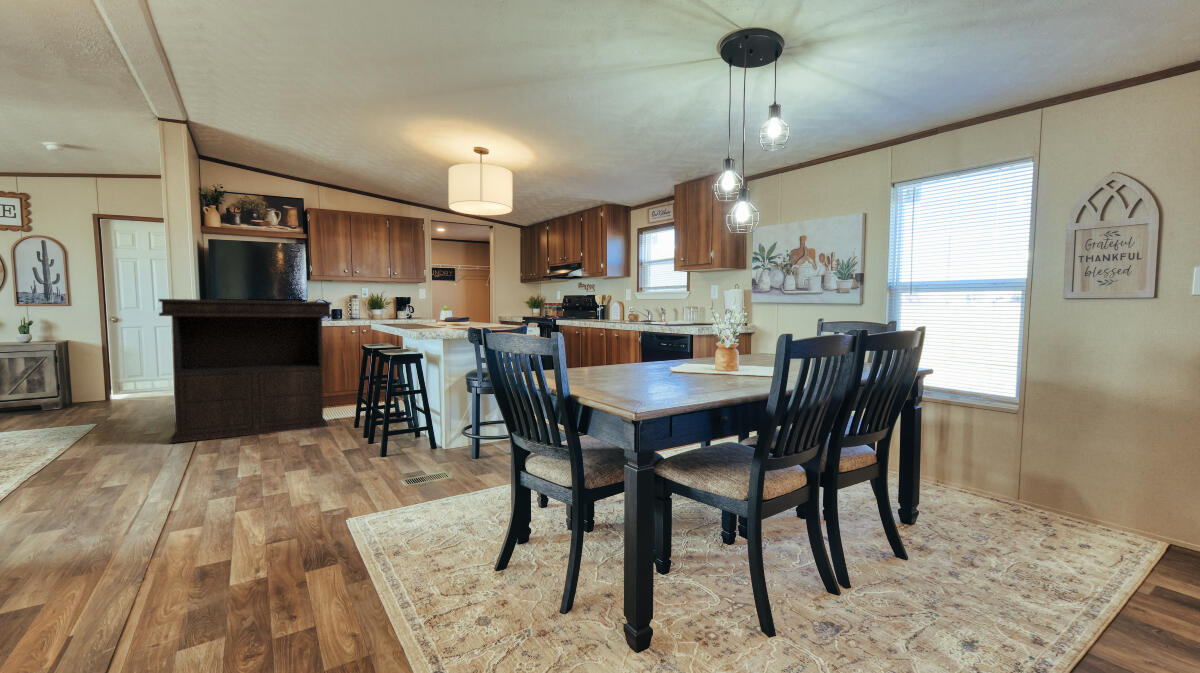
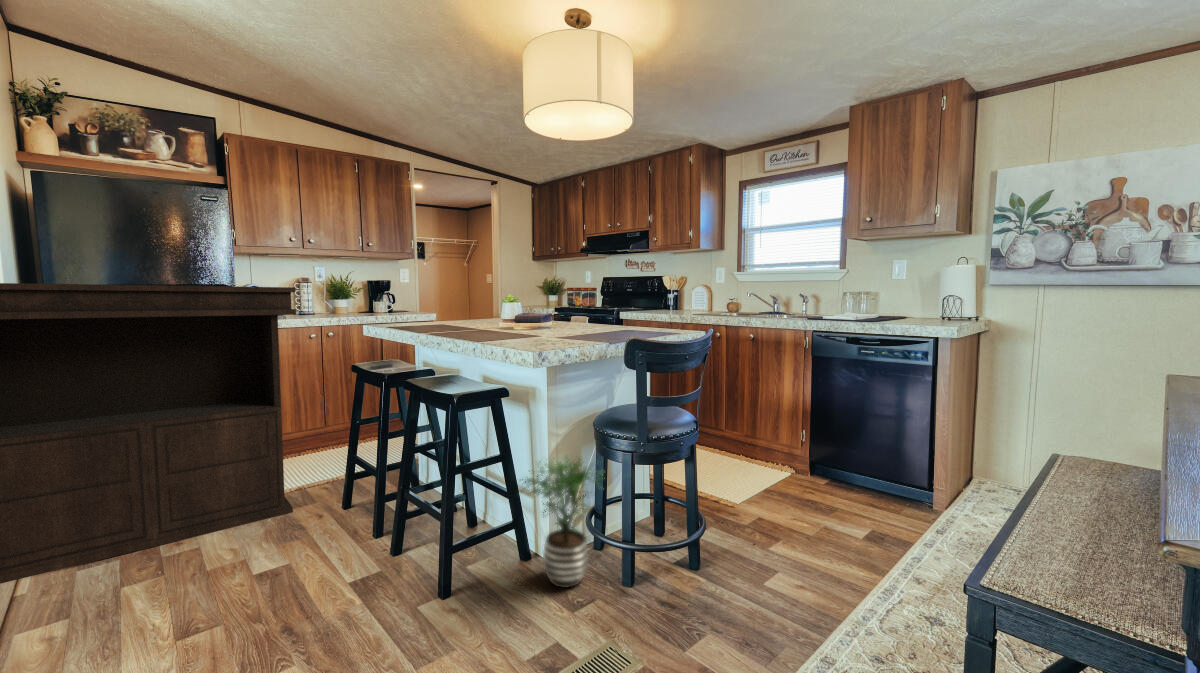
potted plant: none [419,389,468,456] -> present [520,455,605,588]

